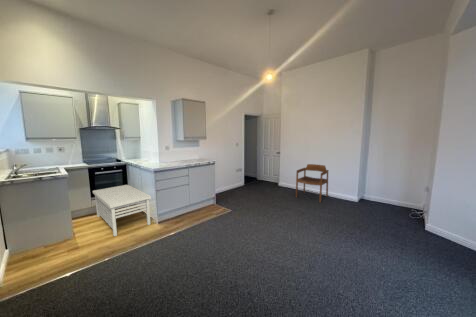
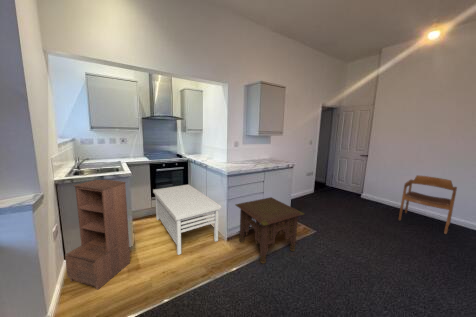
bookshelf: none [11,180,71,264] -> present [65,180,130,290]
side table: none [163,187,213,233] -> present [236,197,304,264]

